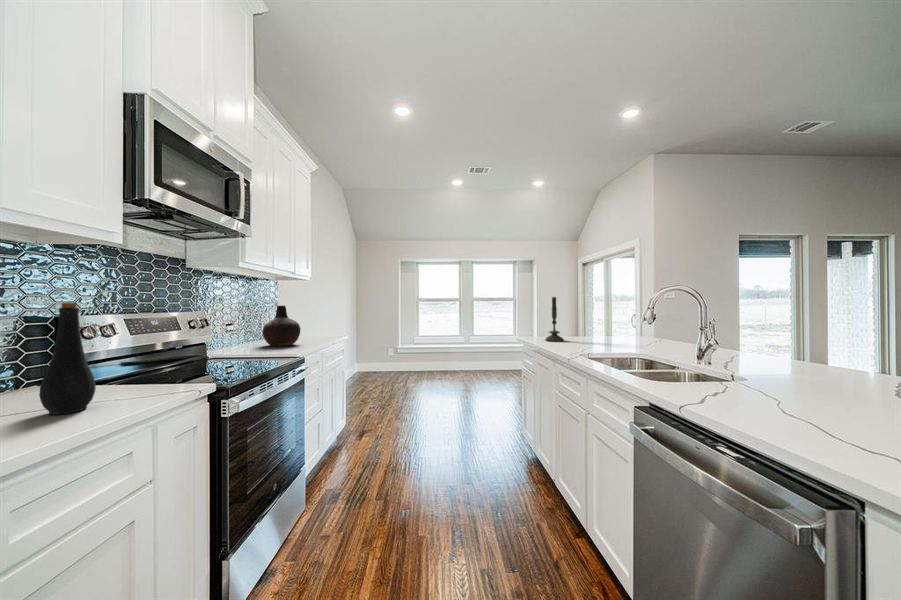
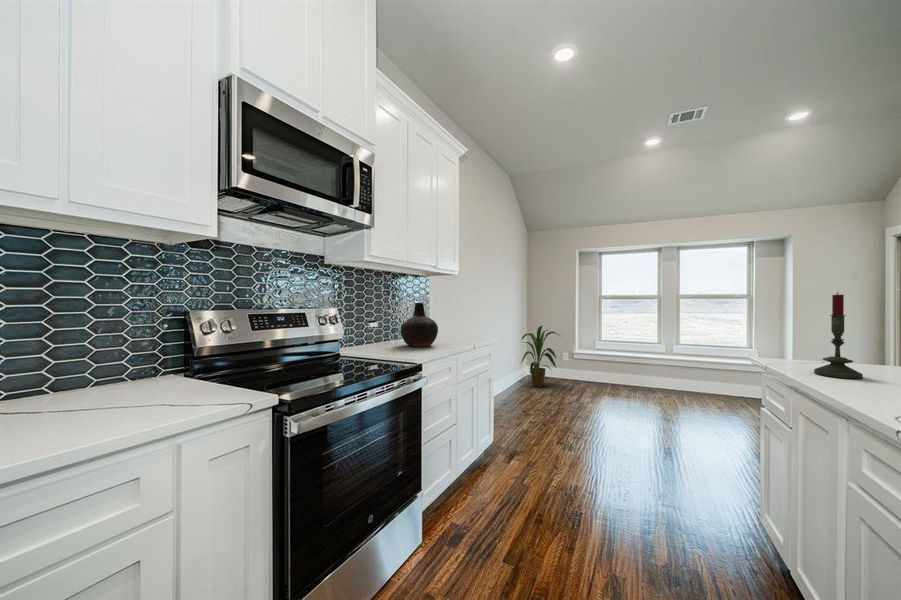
bottle: present [39,303,96,415] -> none [91,299,146,418]
house plant: none [353,325,389,379] -> present [522,326,557,387]

